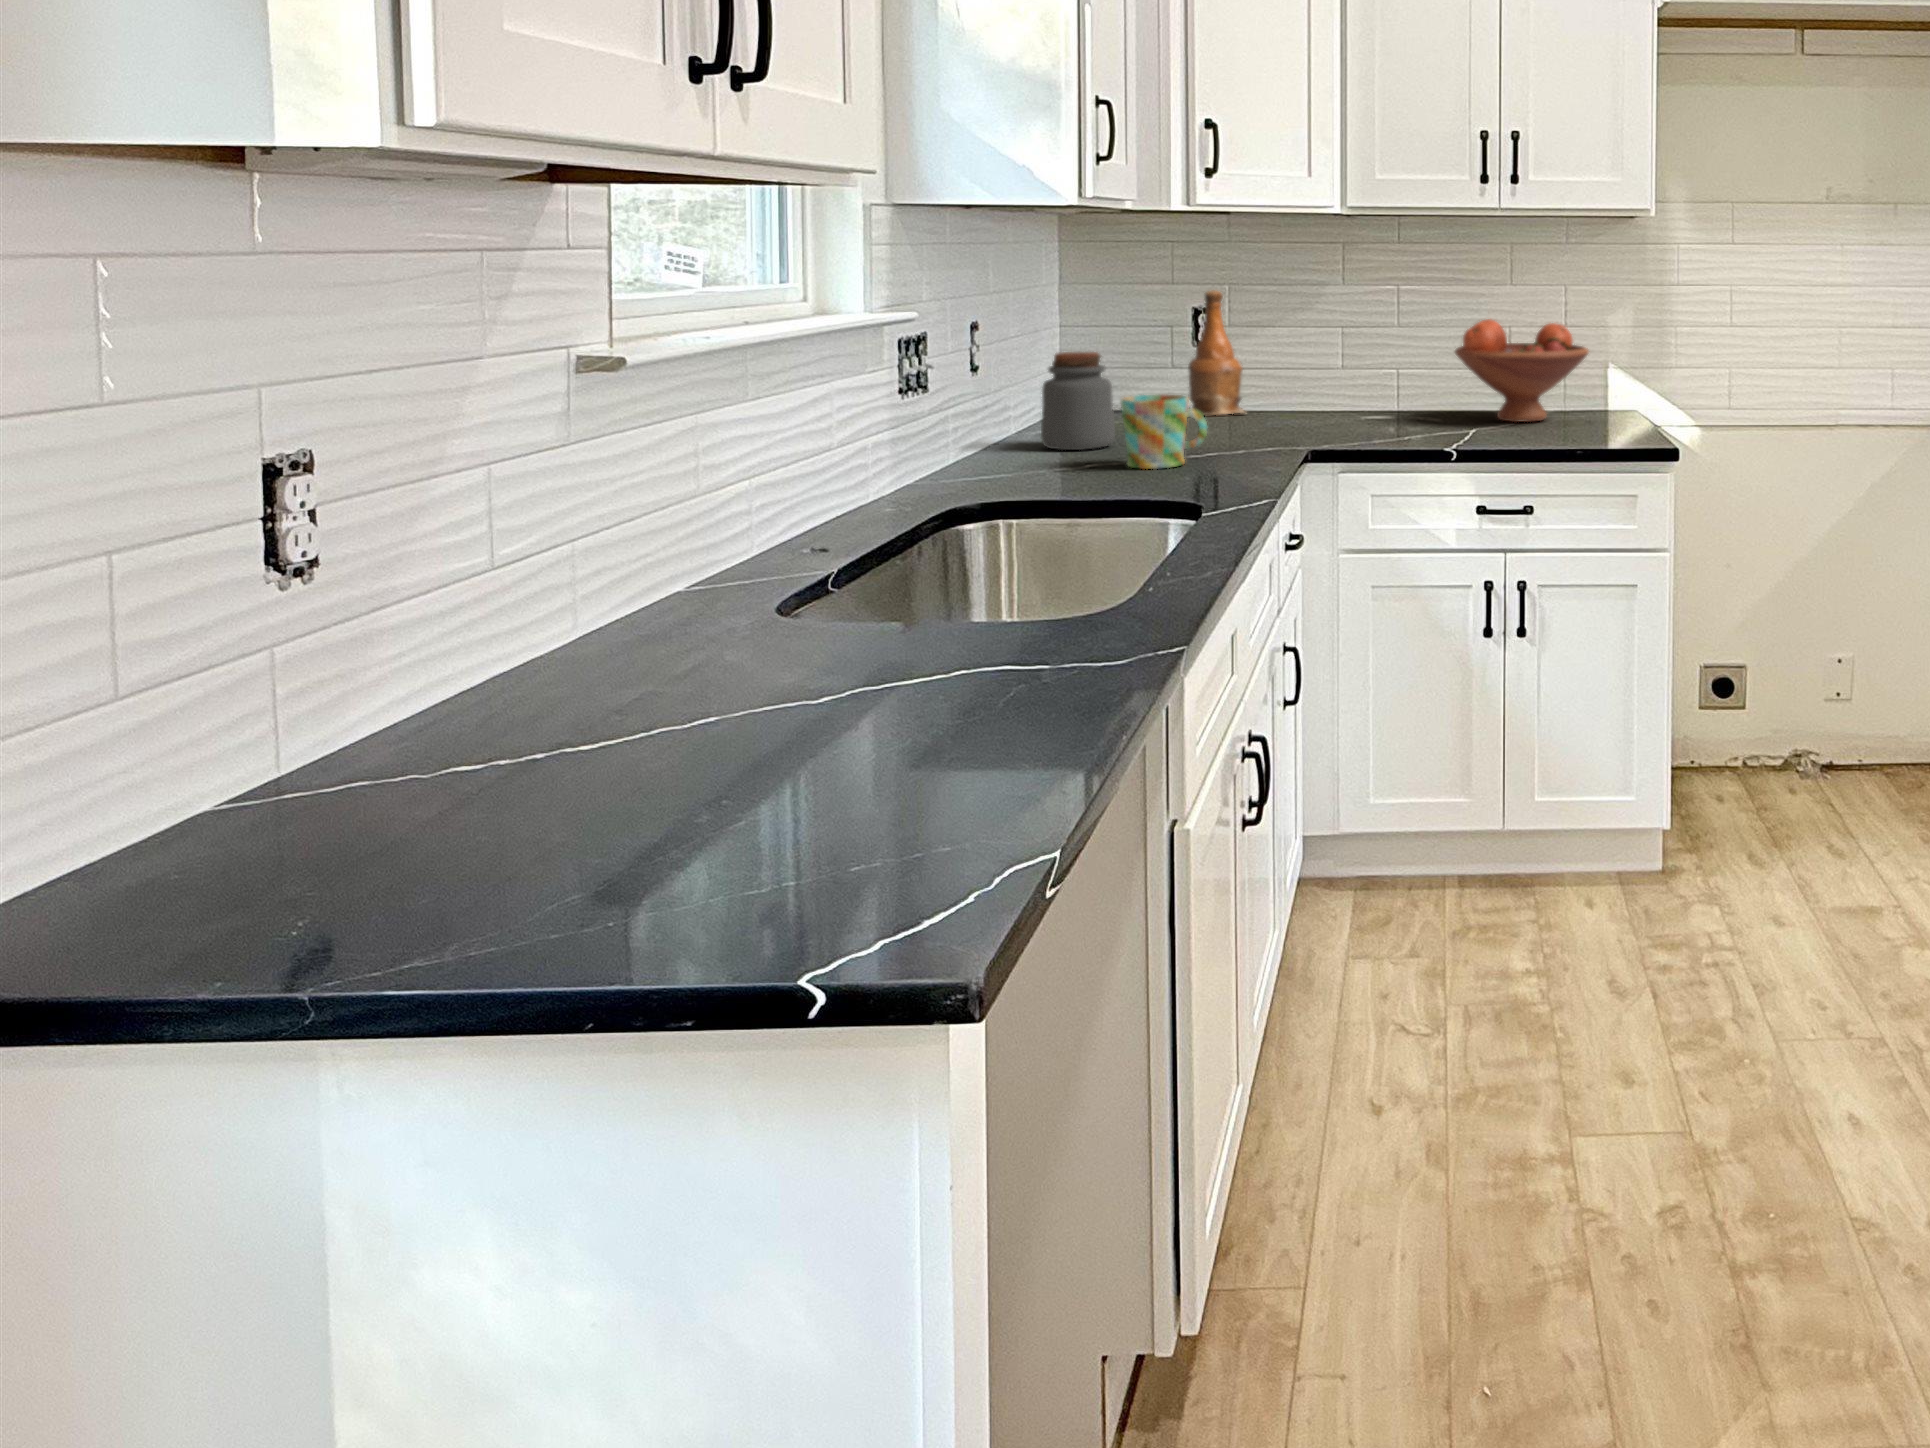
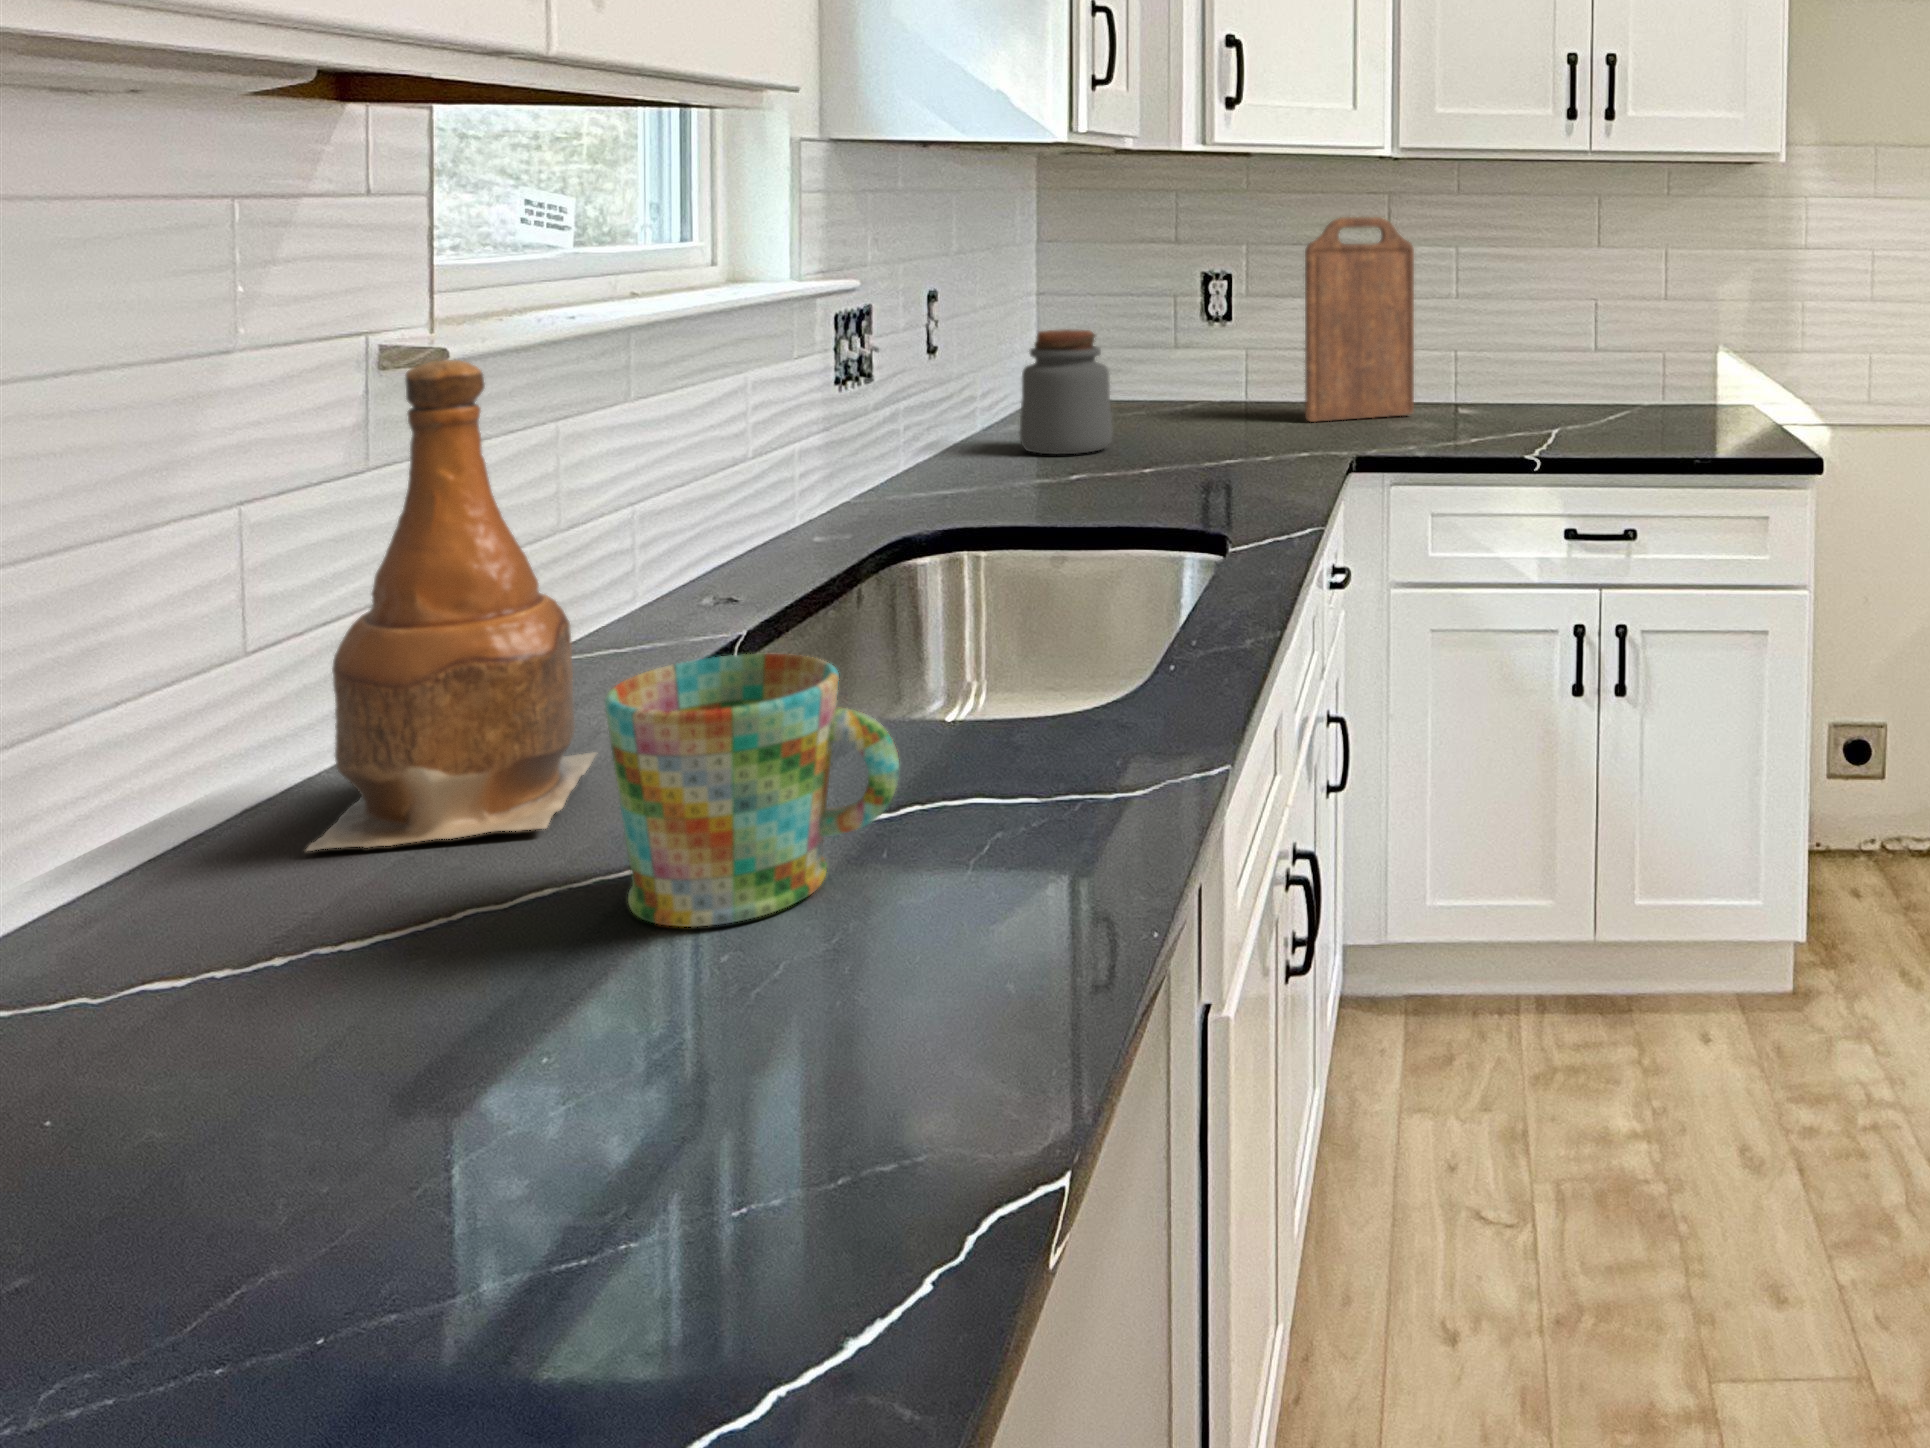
cutting board: none [1270,261,1360,425] -> present [1305,217,1414,422]
bottle: present [1188,290,1244,415] -> present [307,360,596,851]
fruit bowl: present [1455,319,1589,422] -> none [1532,291,1701,420]
mug: present [1121,395,1207,469] -> present [605,654,899,927]

